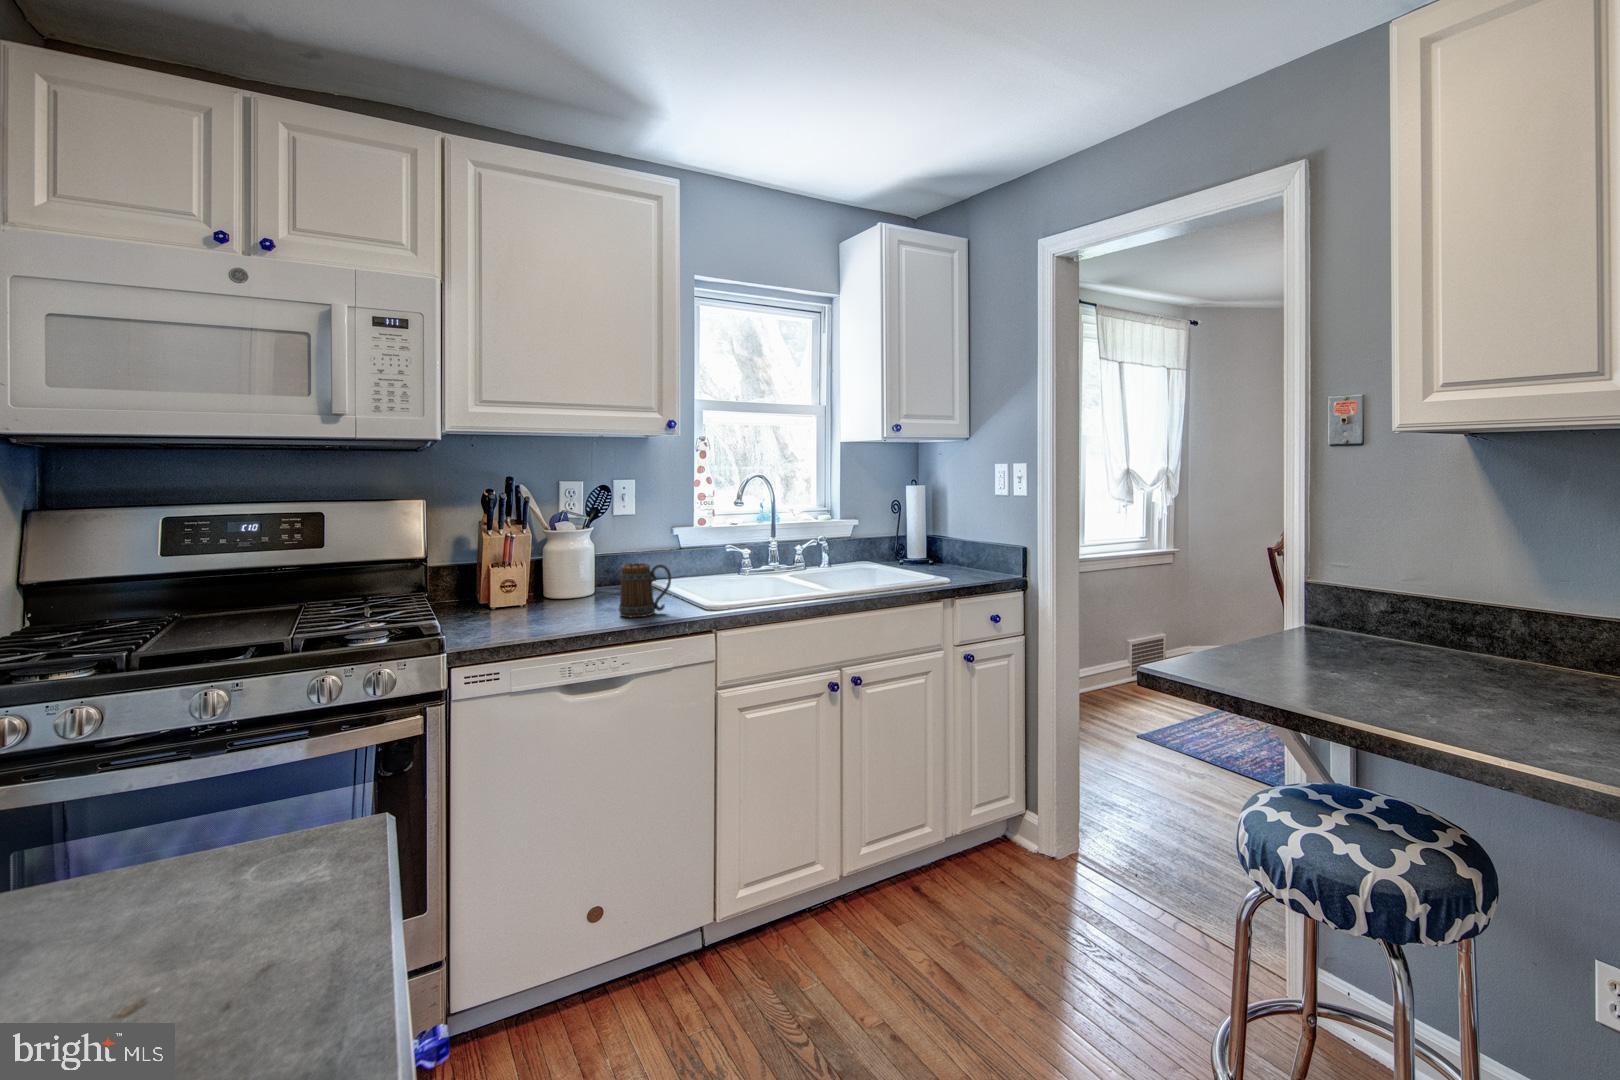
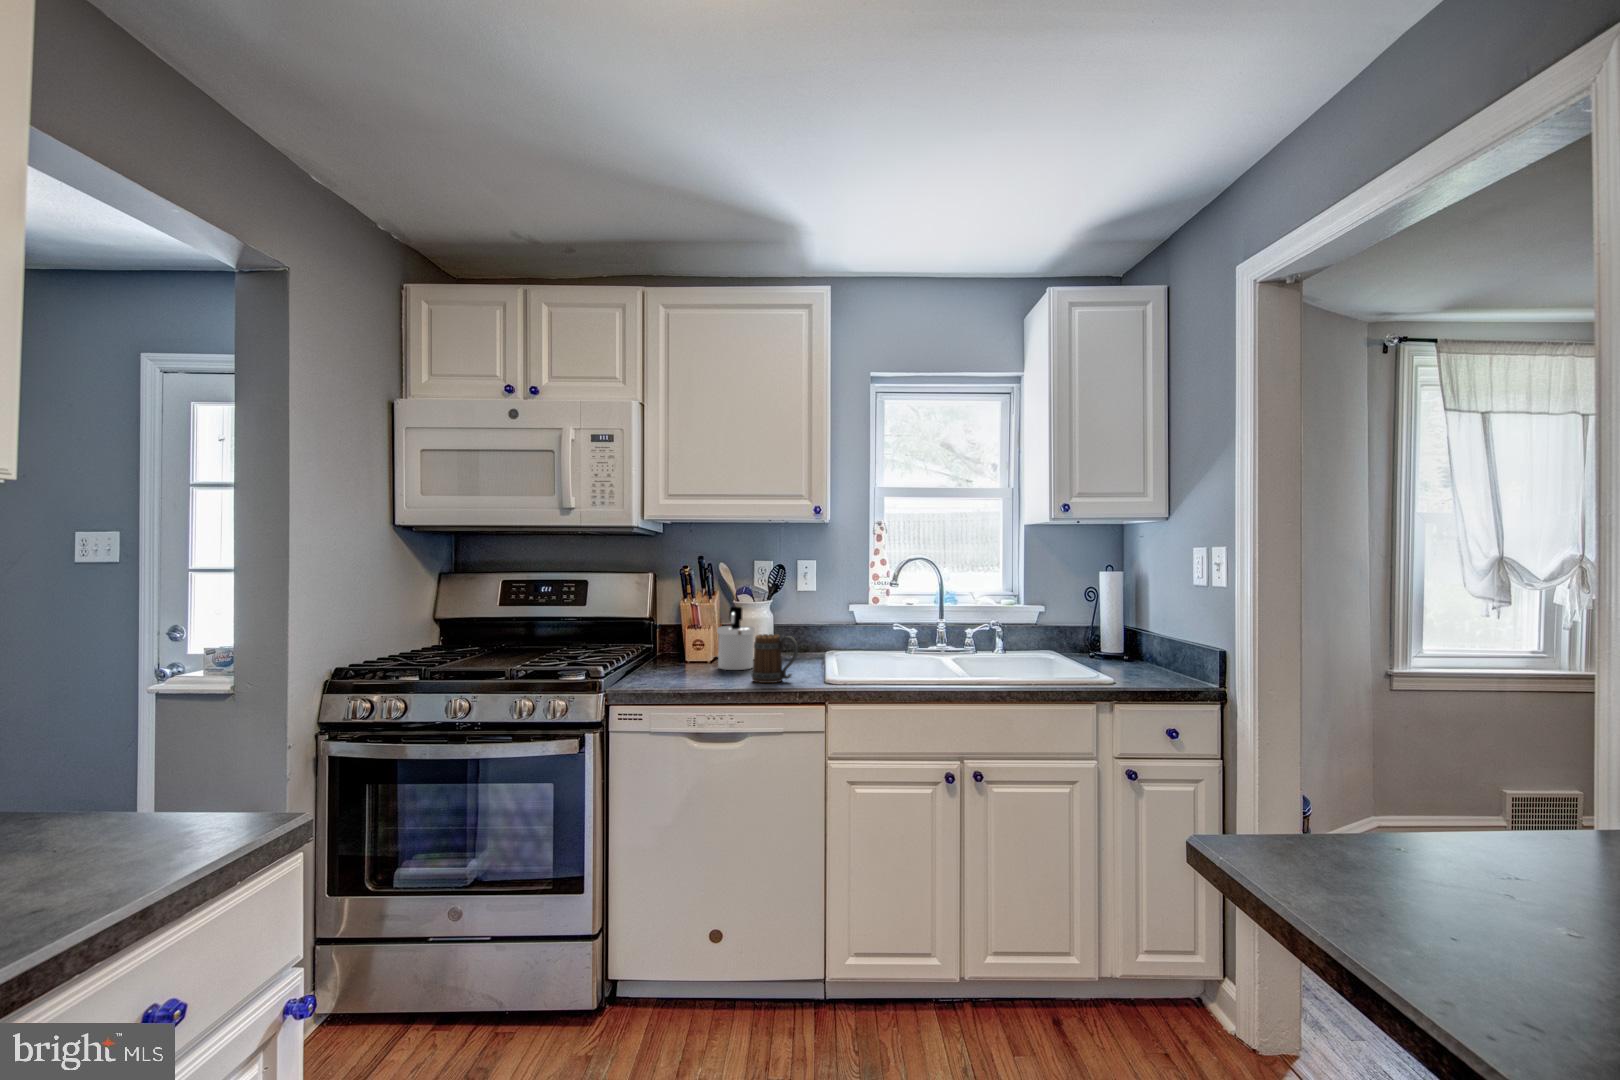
soap dispenser: none [554,534,598,606] -> present [717,607,755,670]

